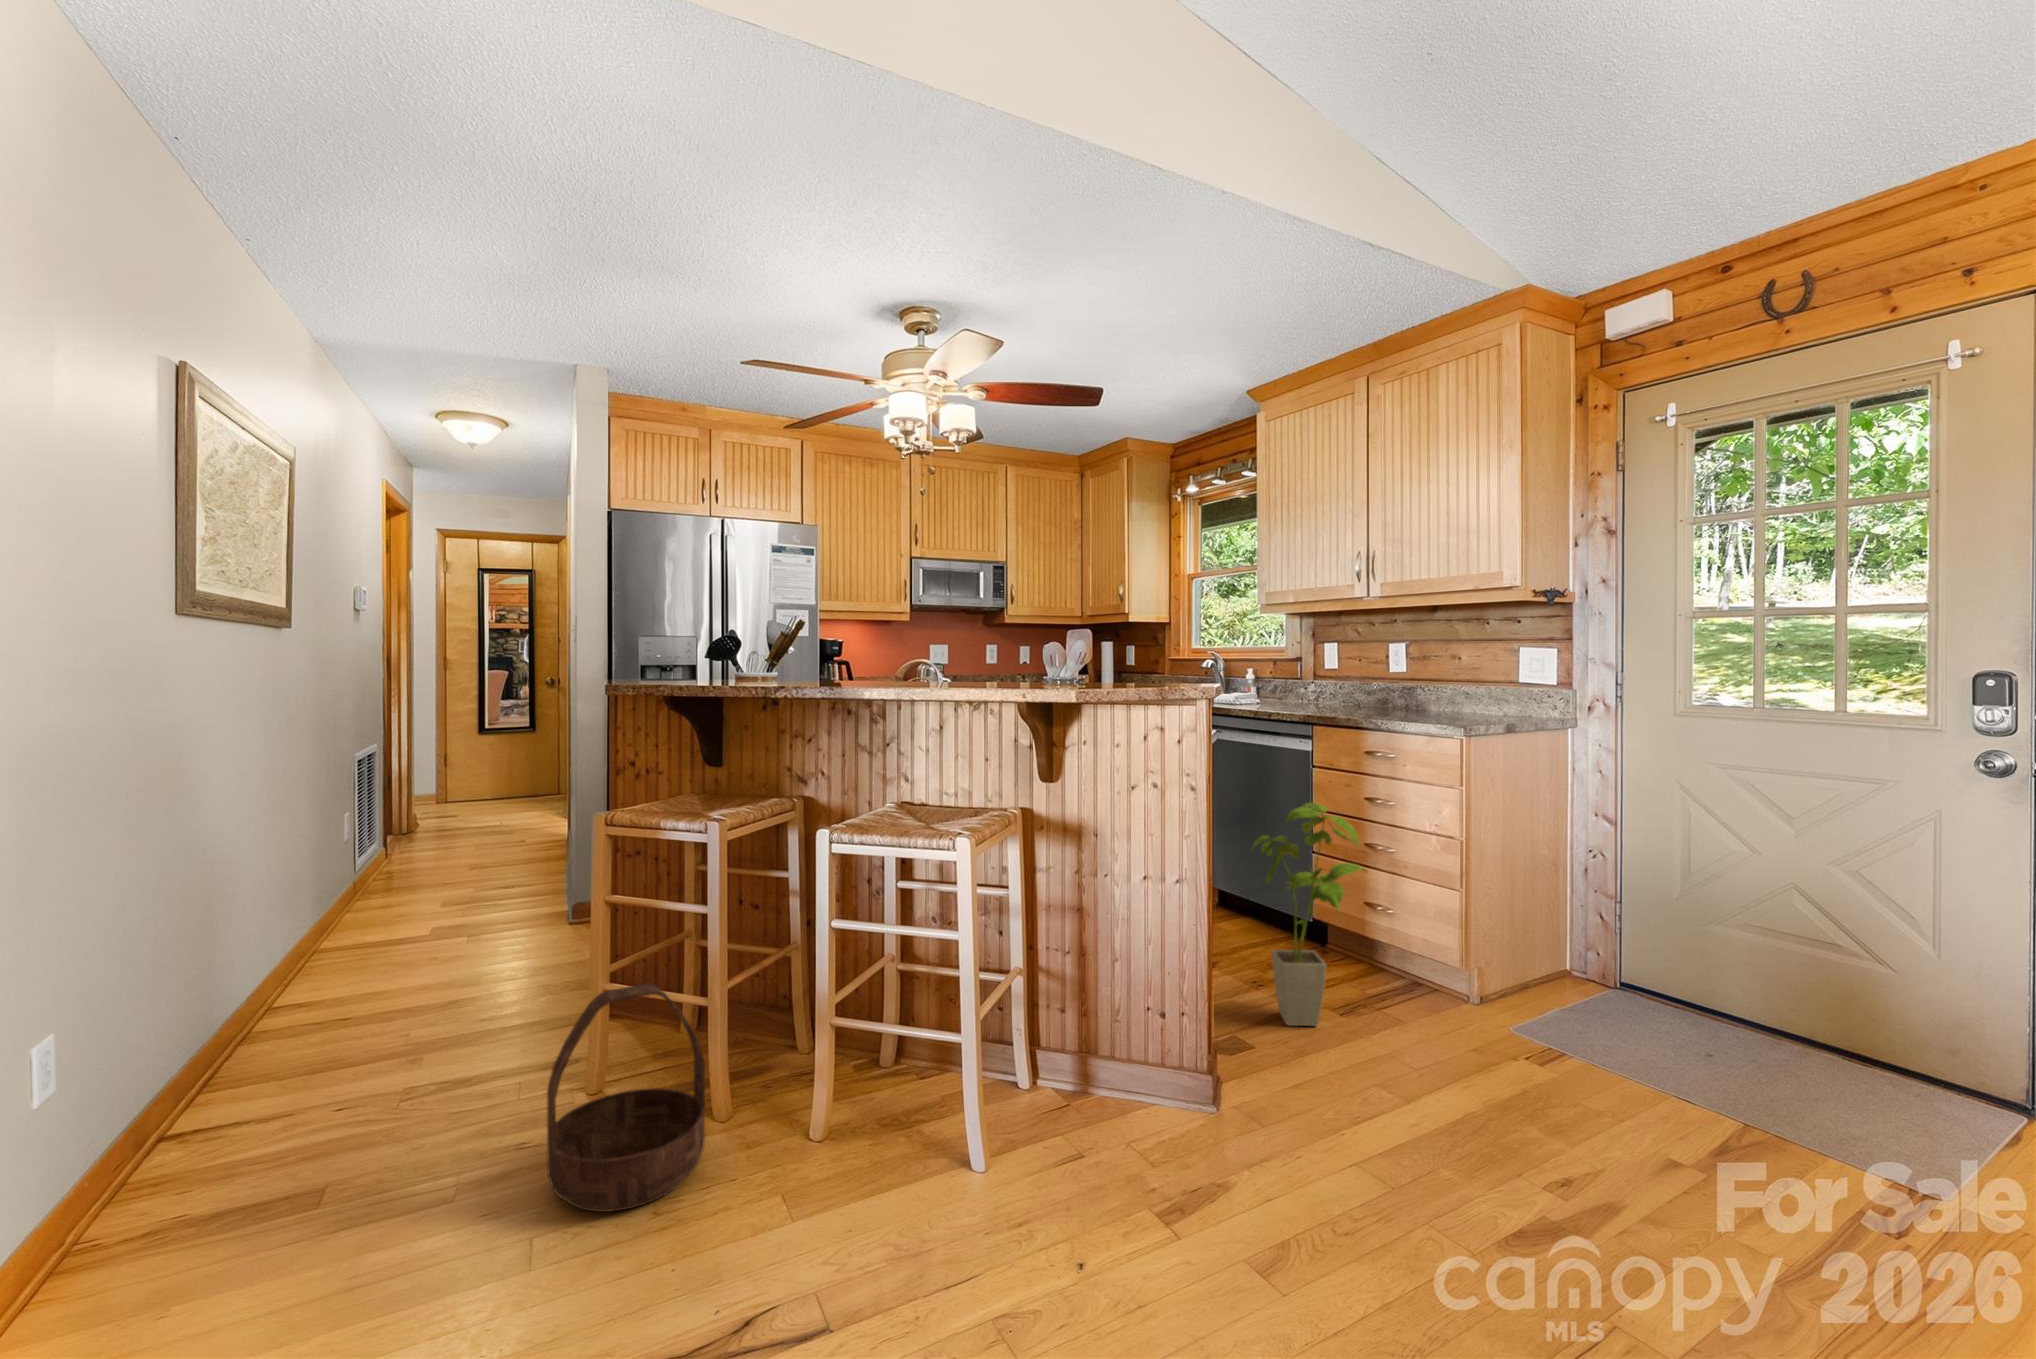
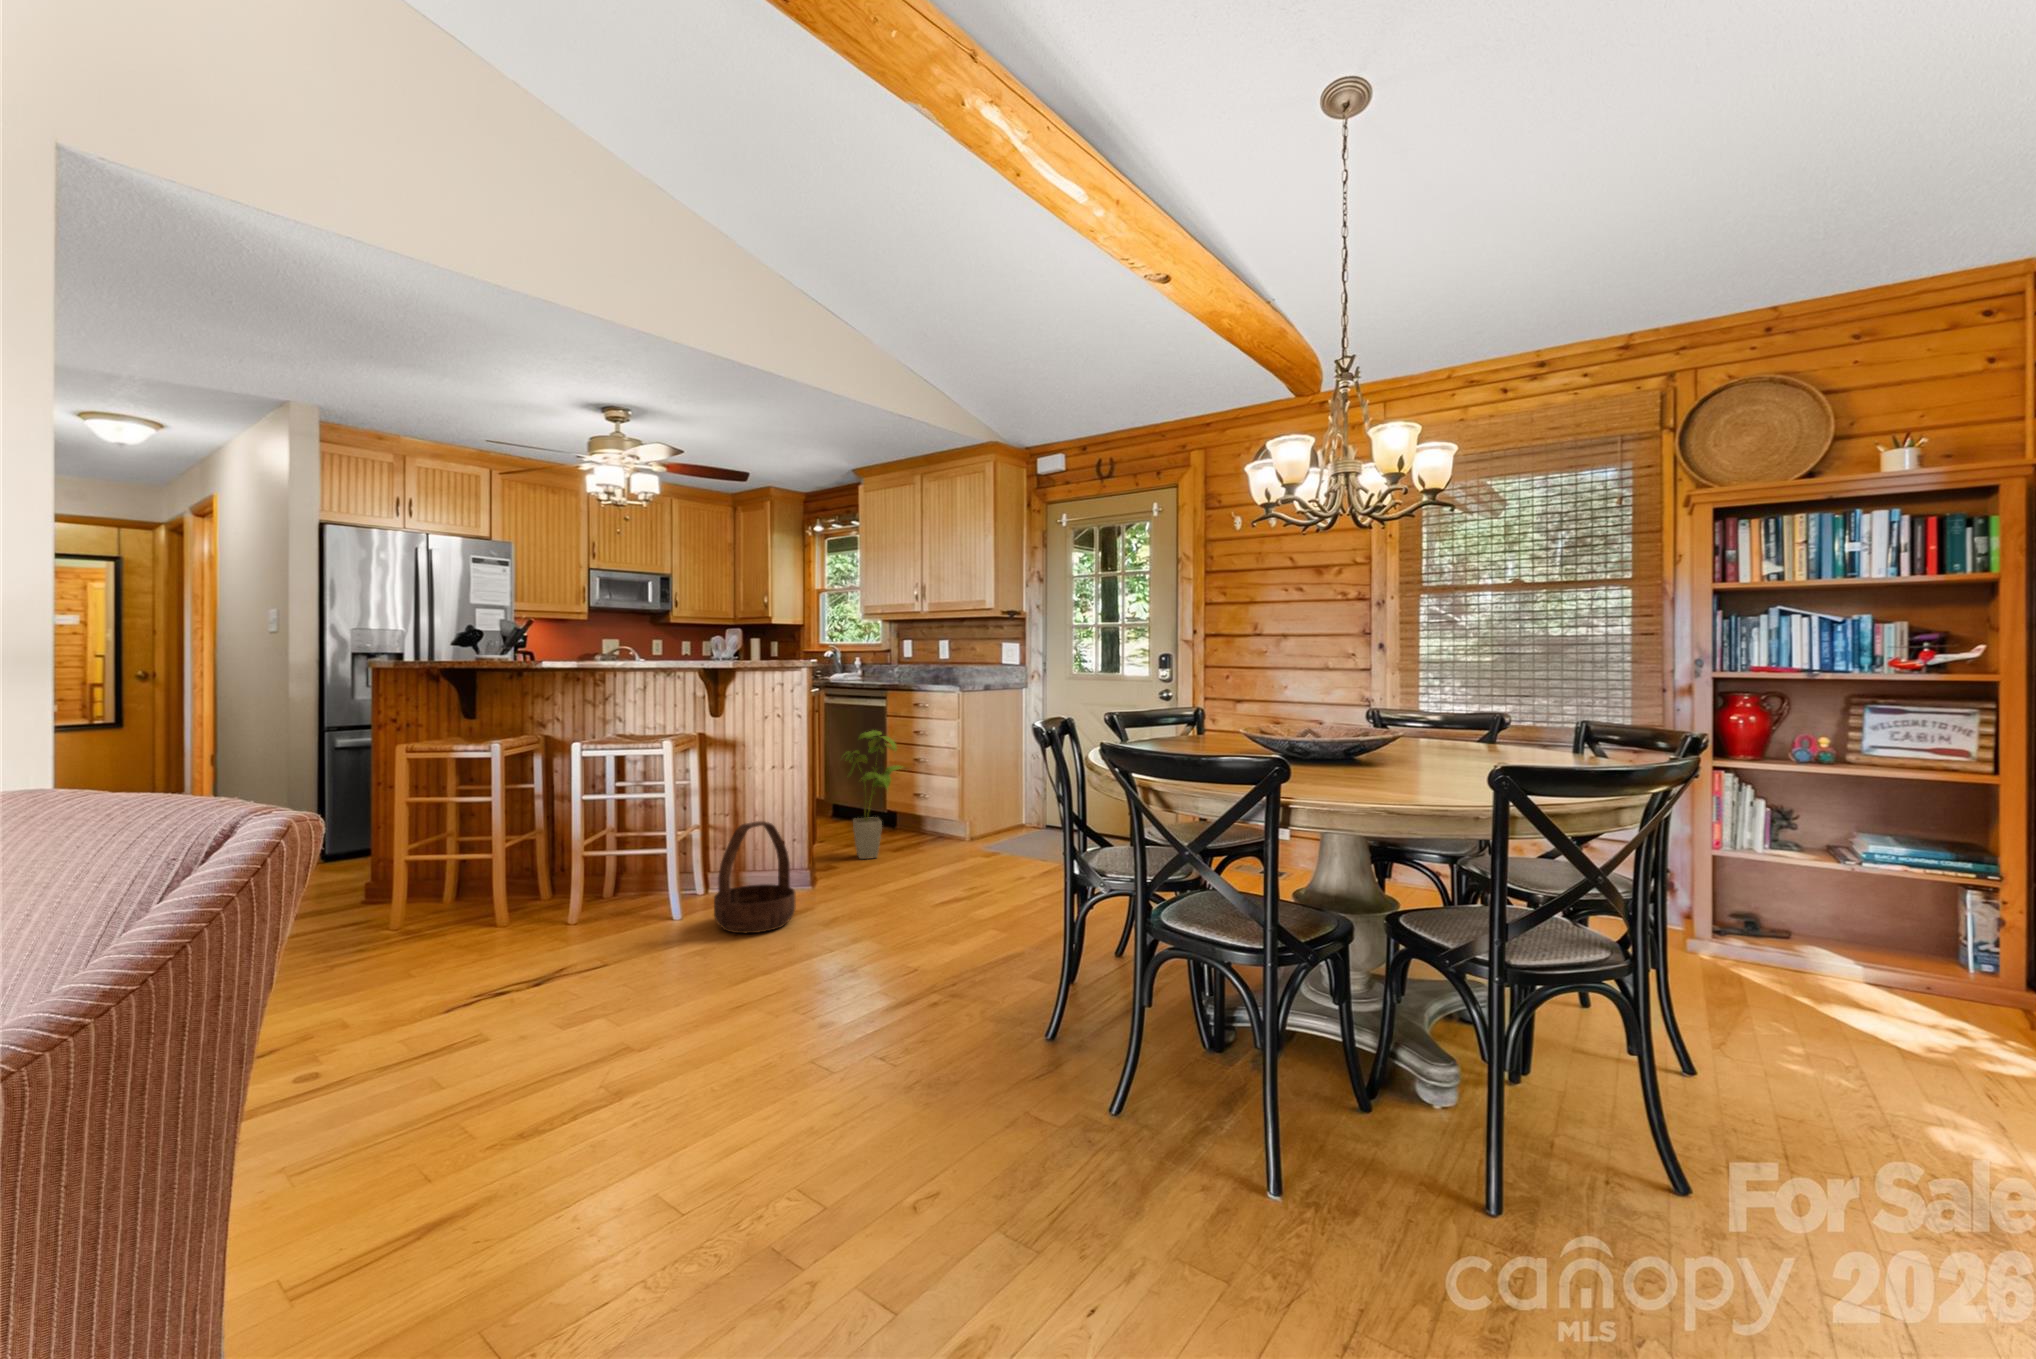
basket: present [547,984,705,1212] -> present [714,821,796,933]

